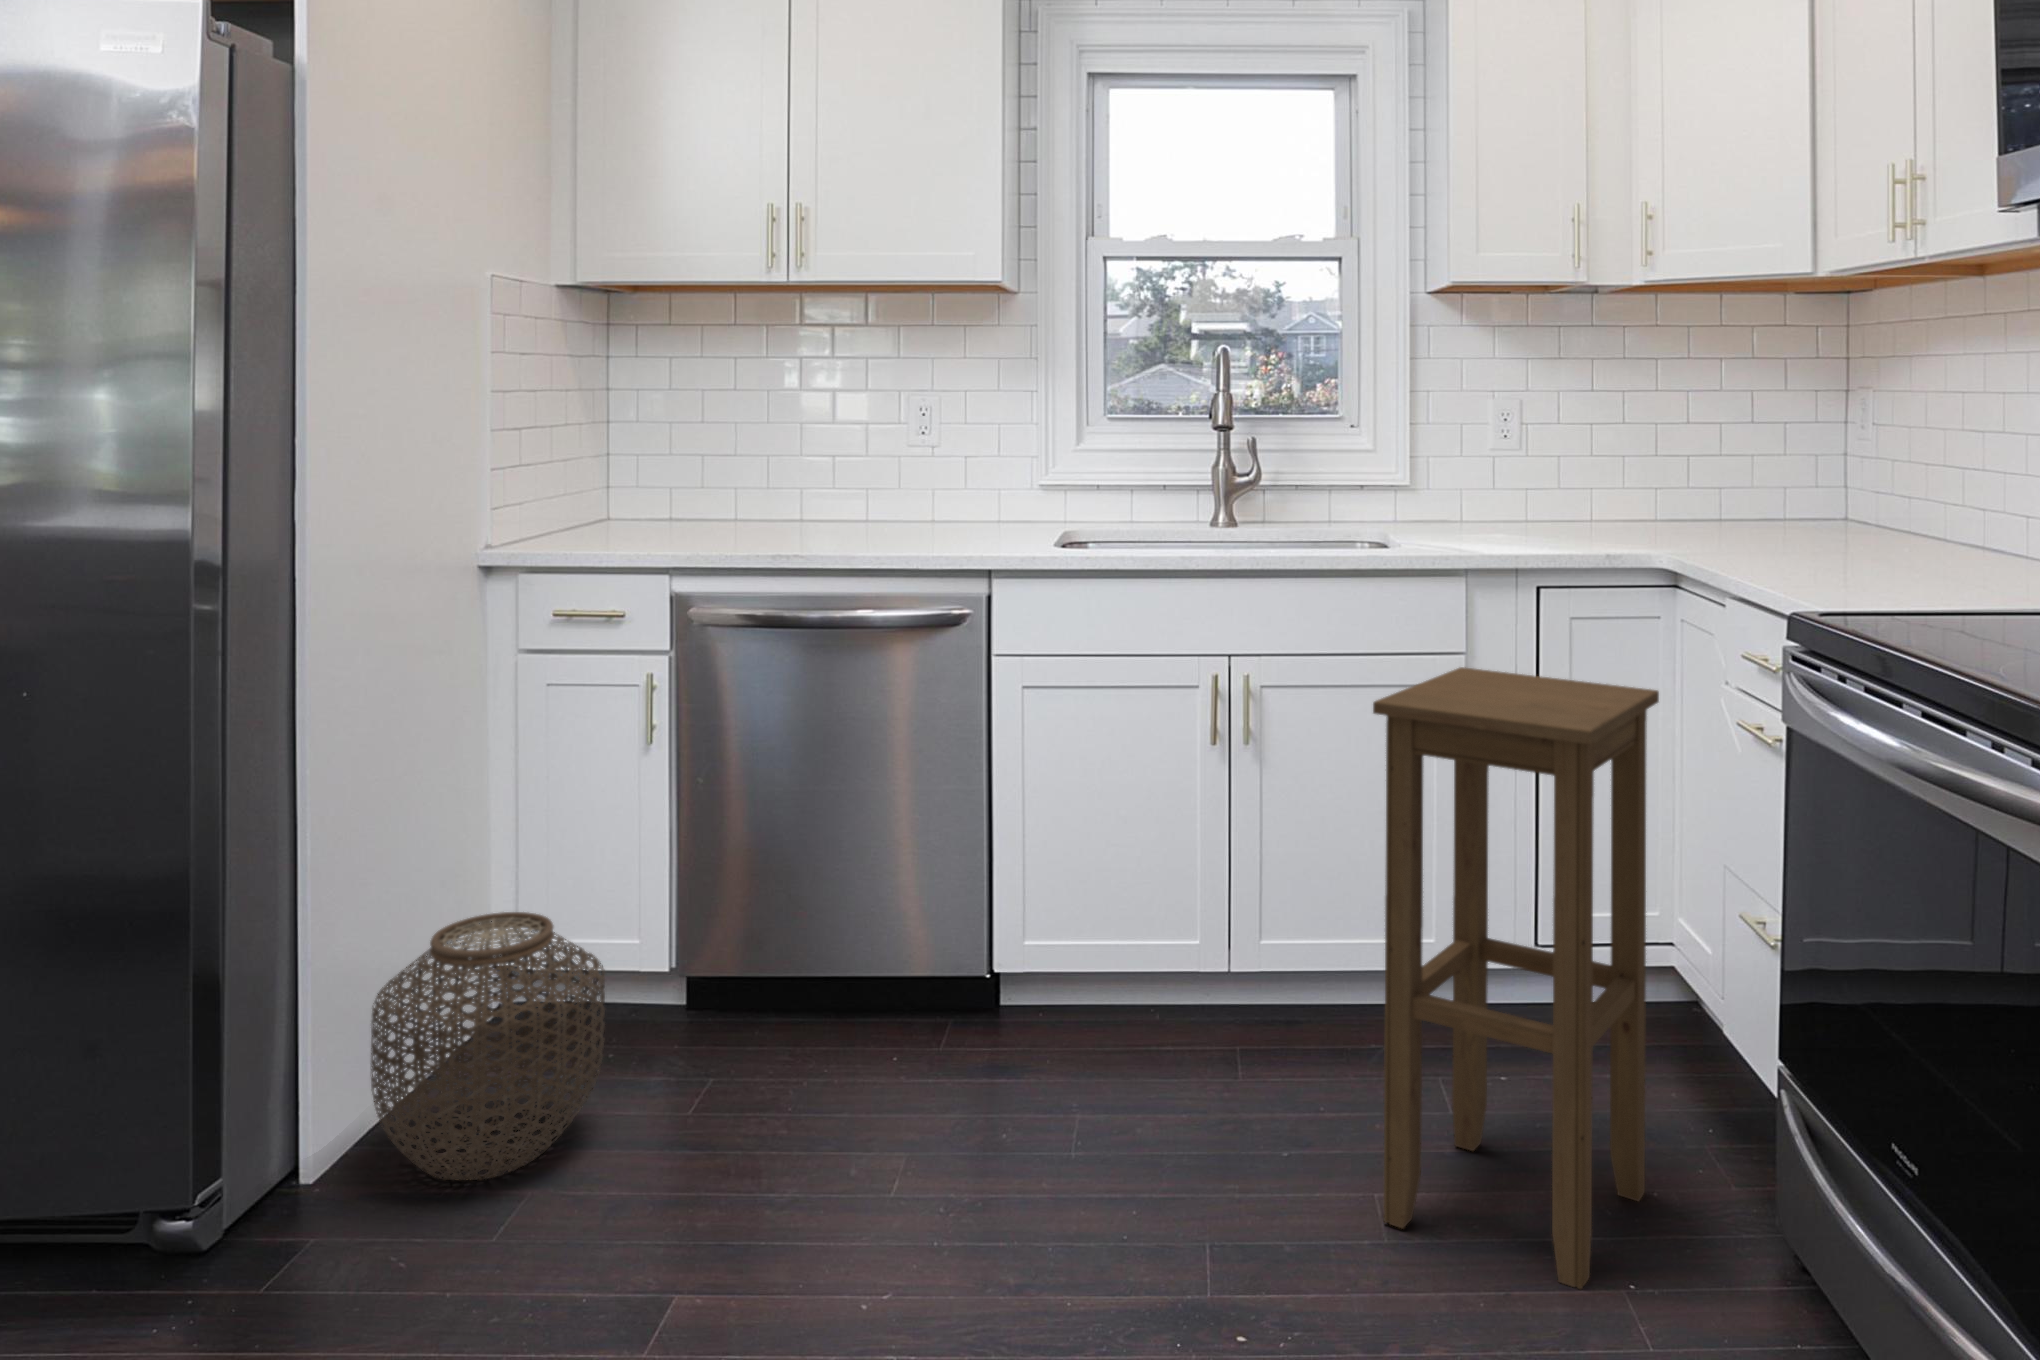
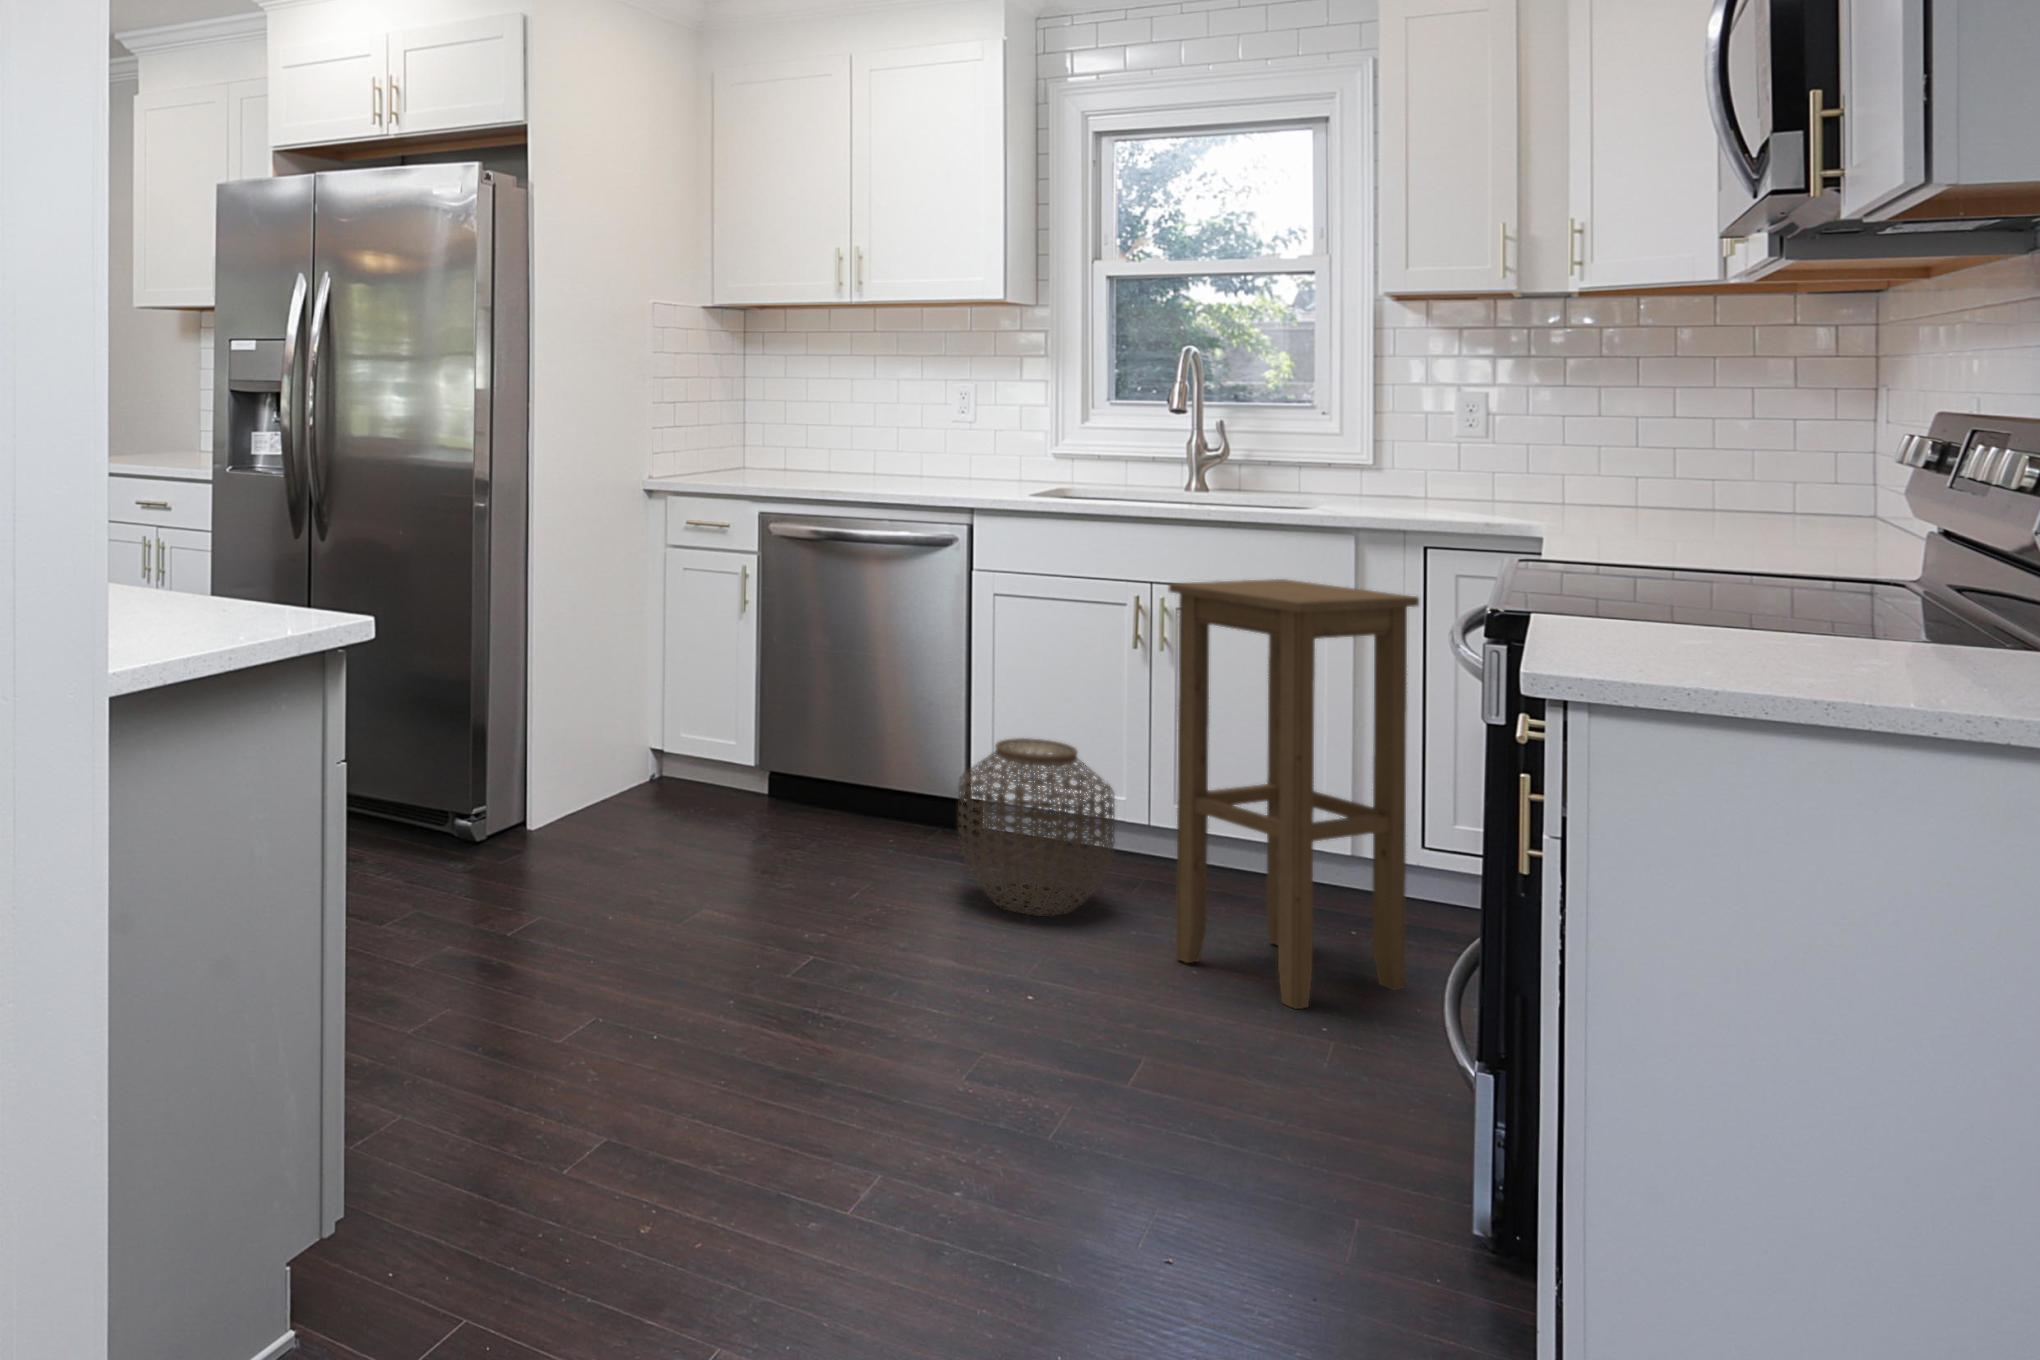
woven basket: present [371,912,605,1180] -> present [958,738,1115,916]

